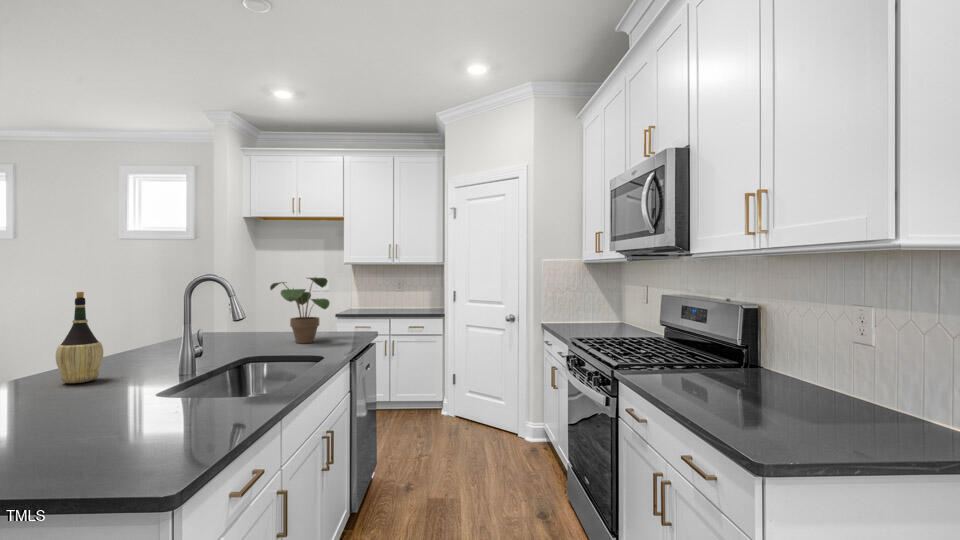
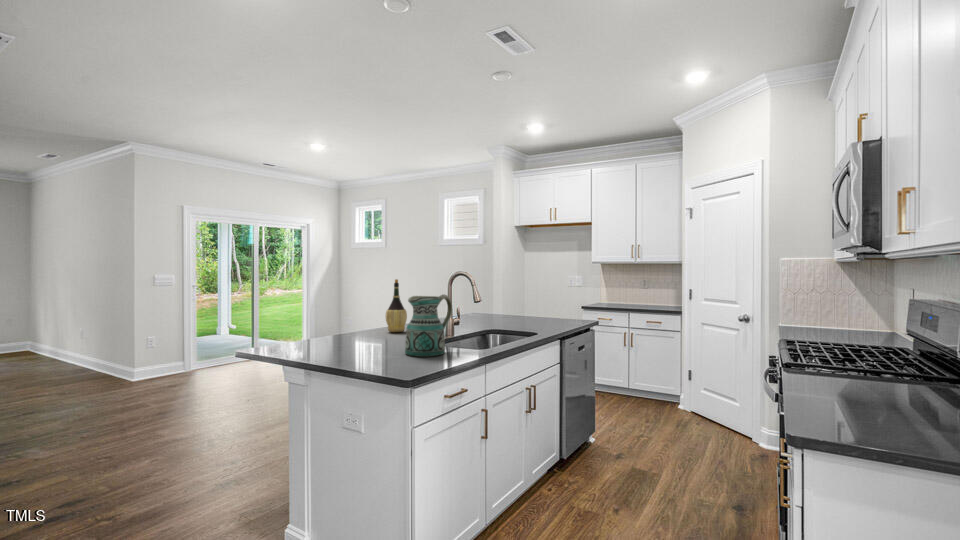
potted plant: present [270,277,330,343] -> none [511,273,554,324]
ceramic pitcher: none [127,317,218,432] -> present [405,295,452,357]

